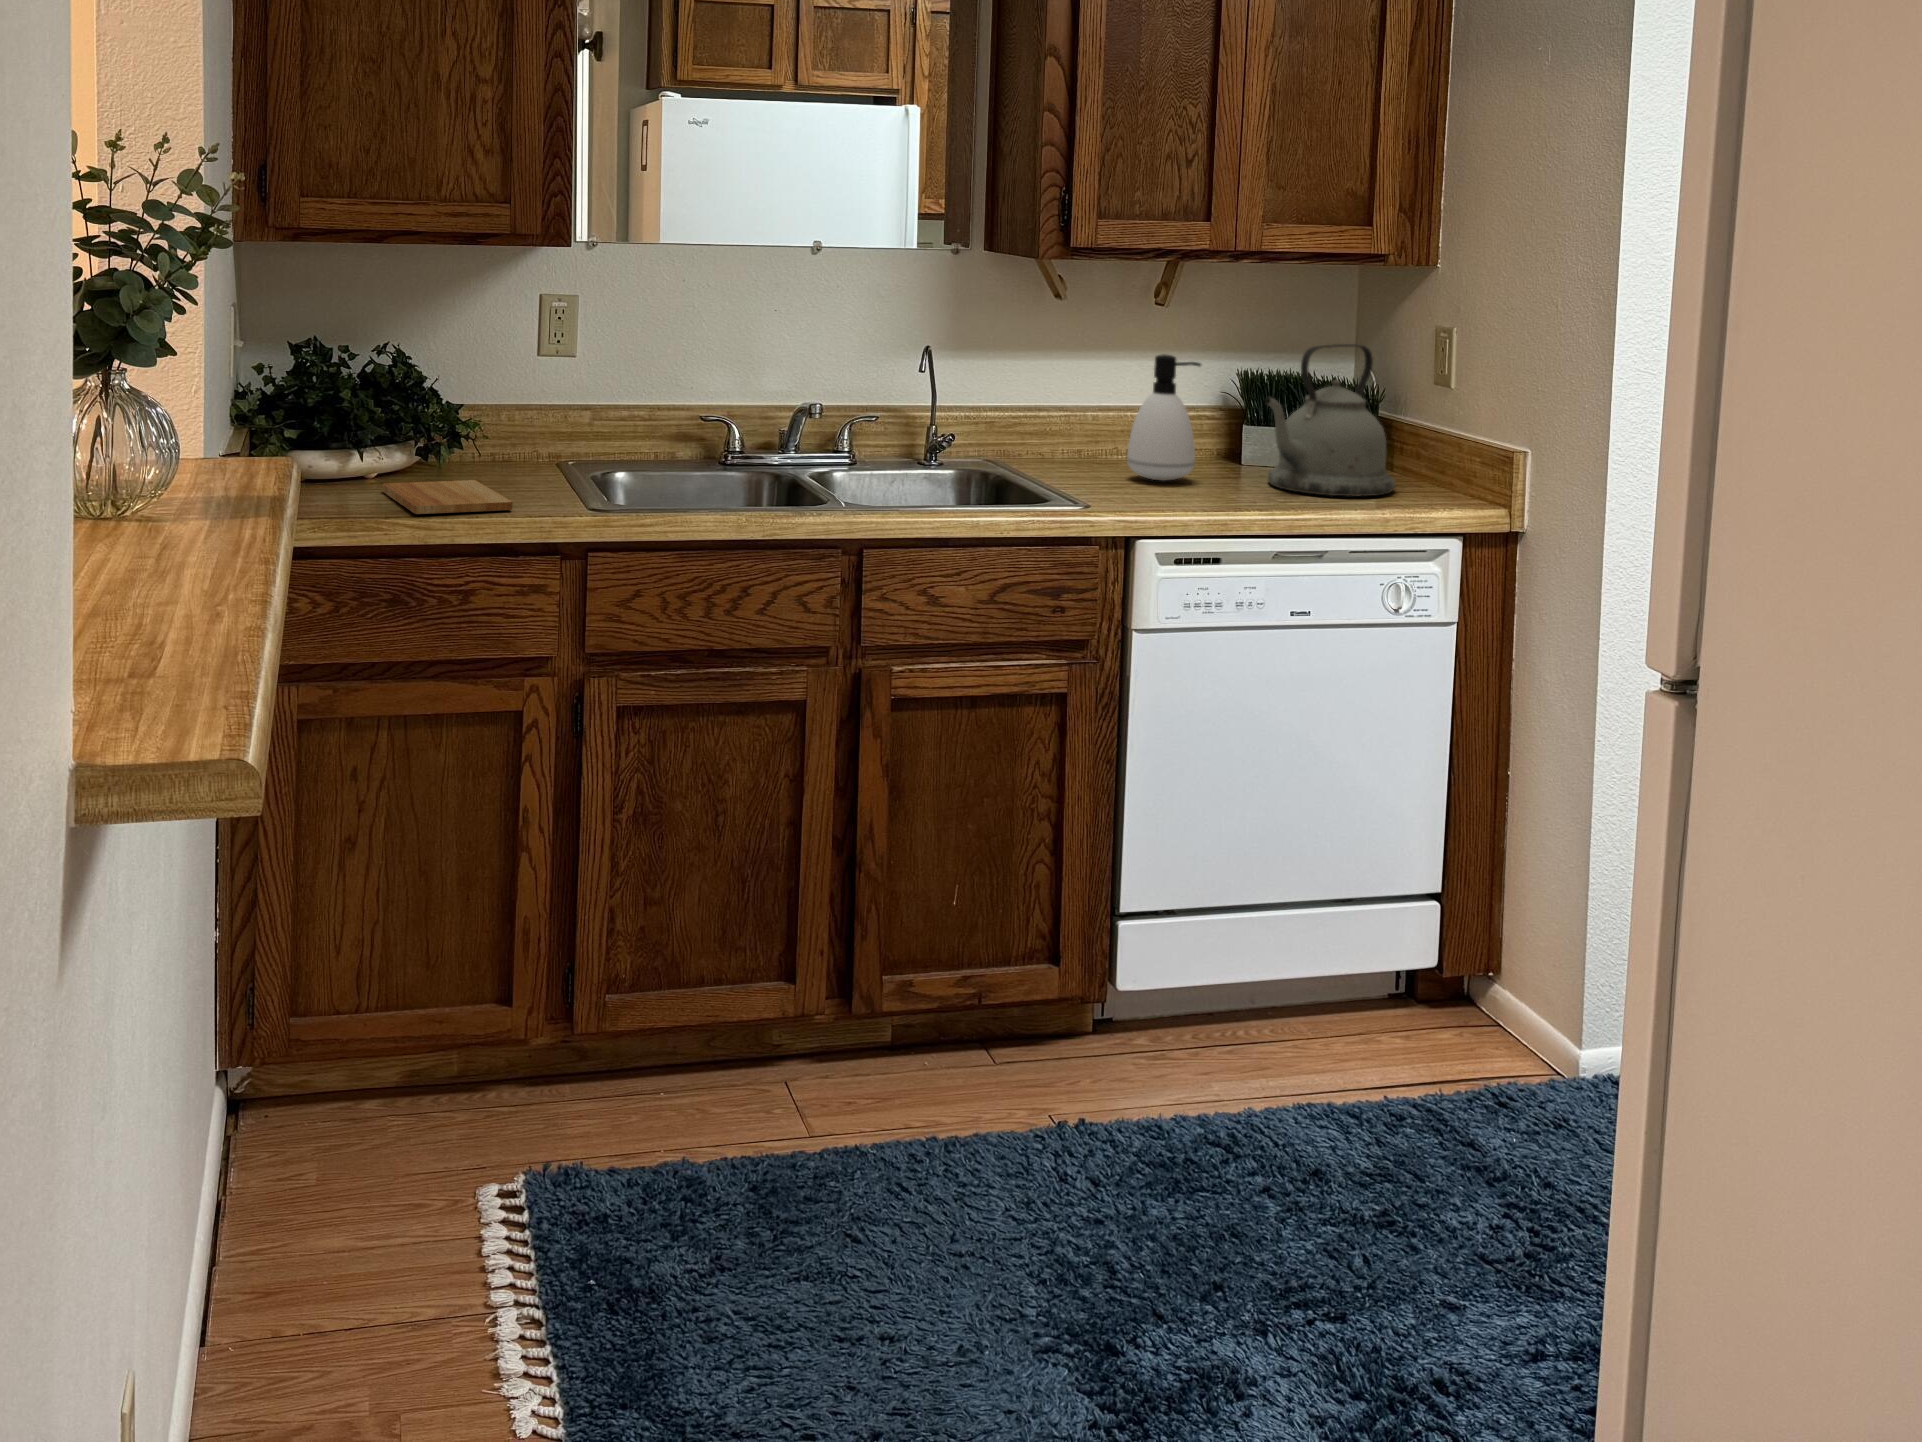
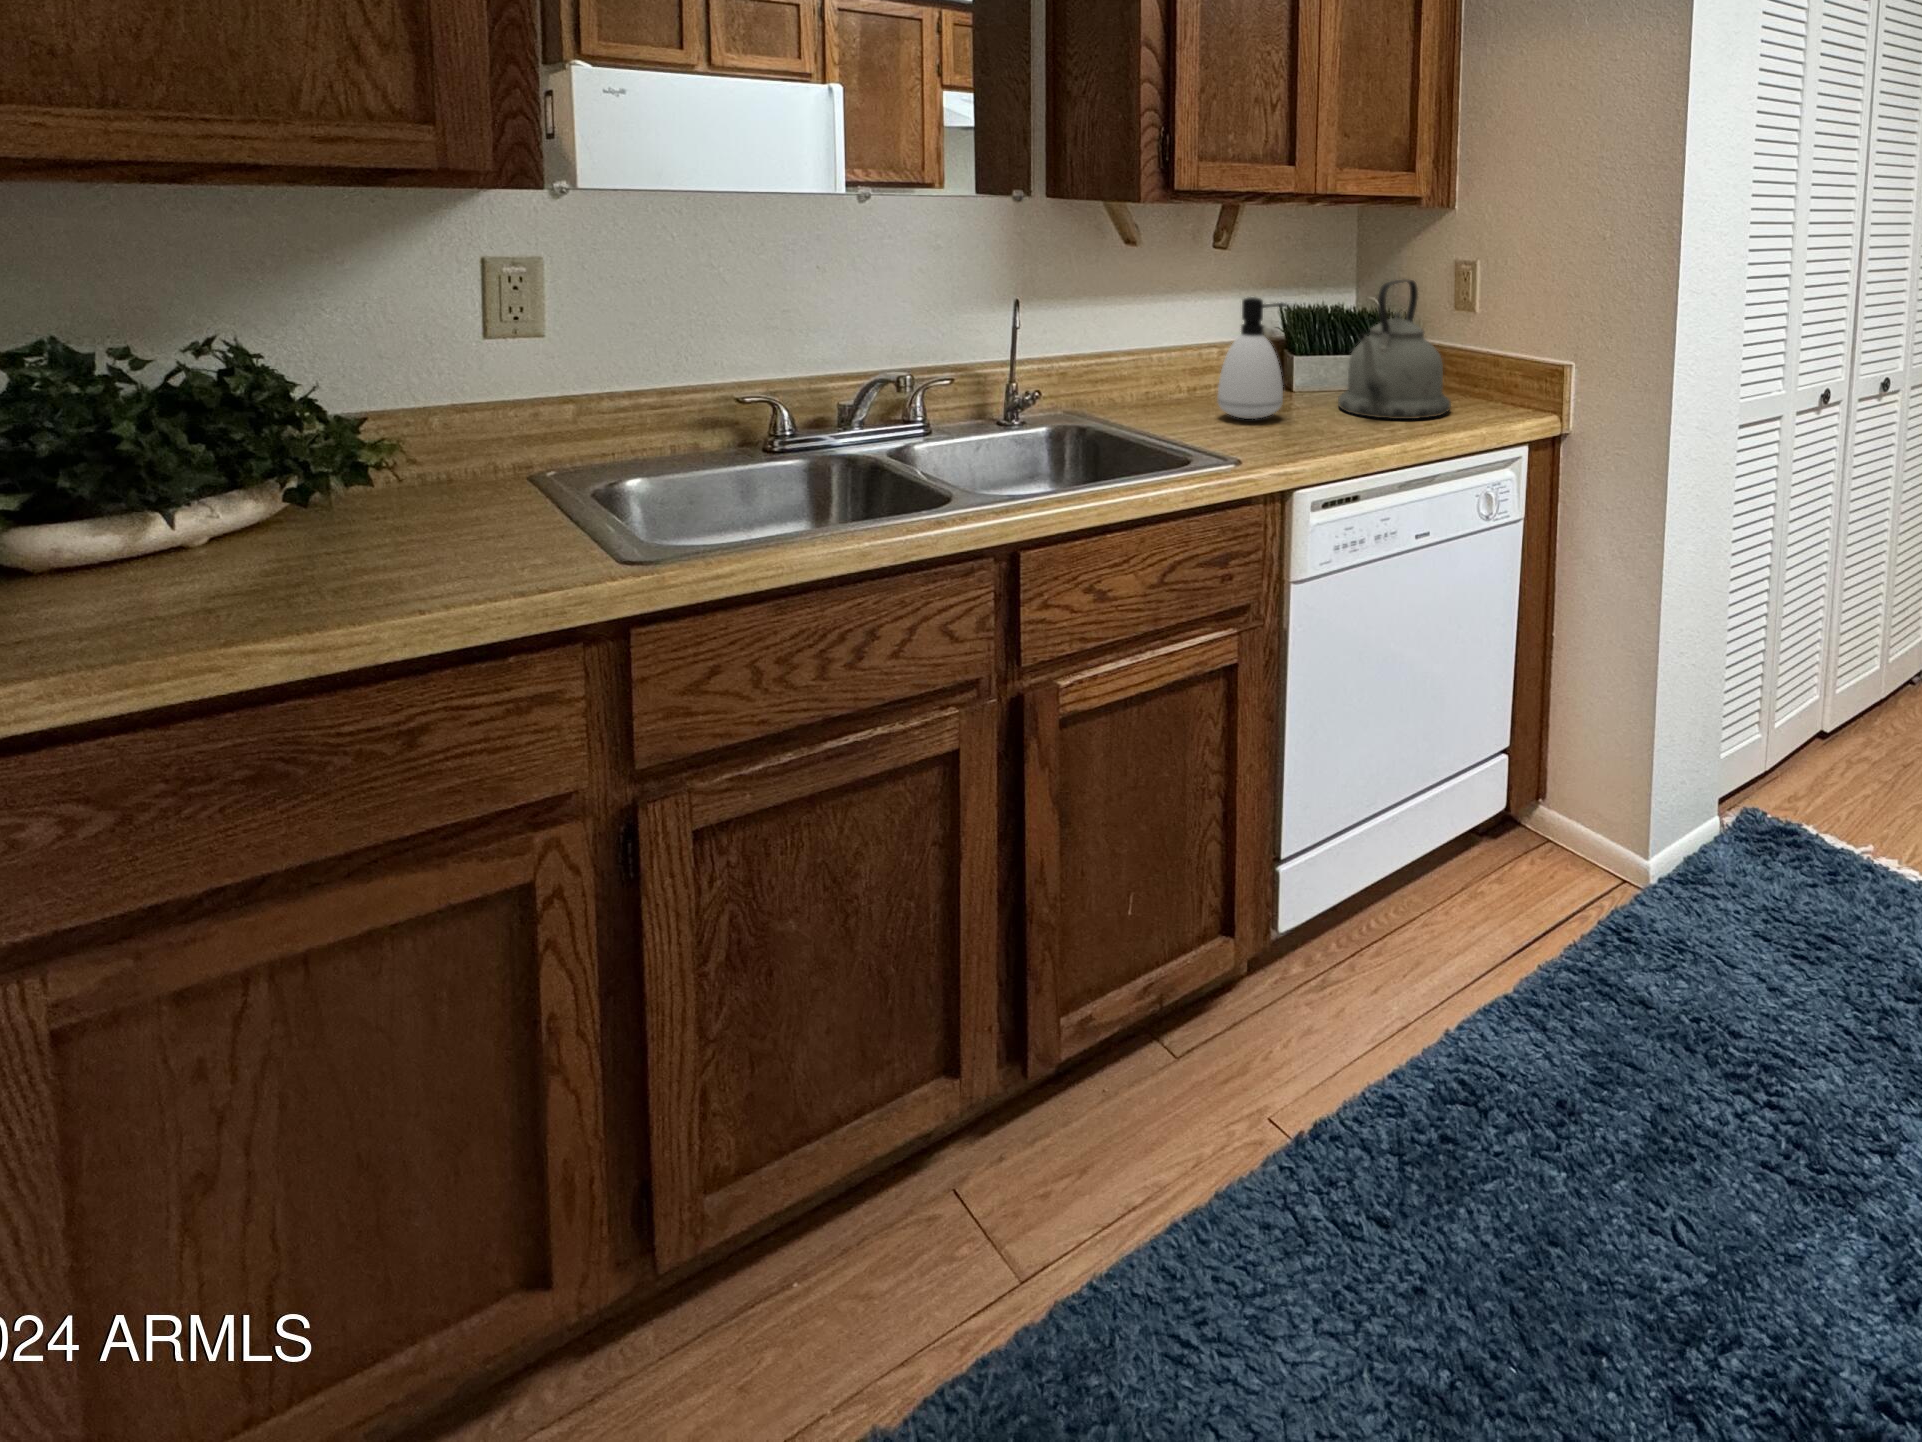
cutting board: present [382,480,513,514] -> none [219,532,487,624]

